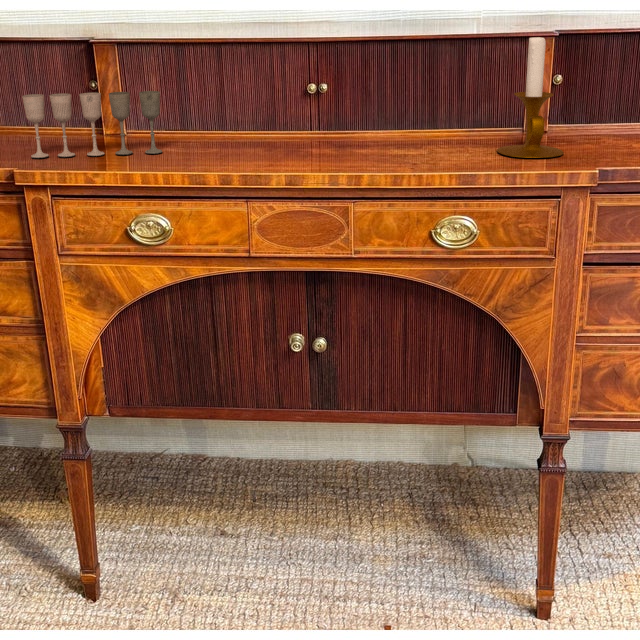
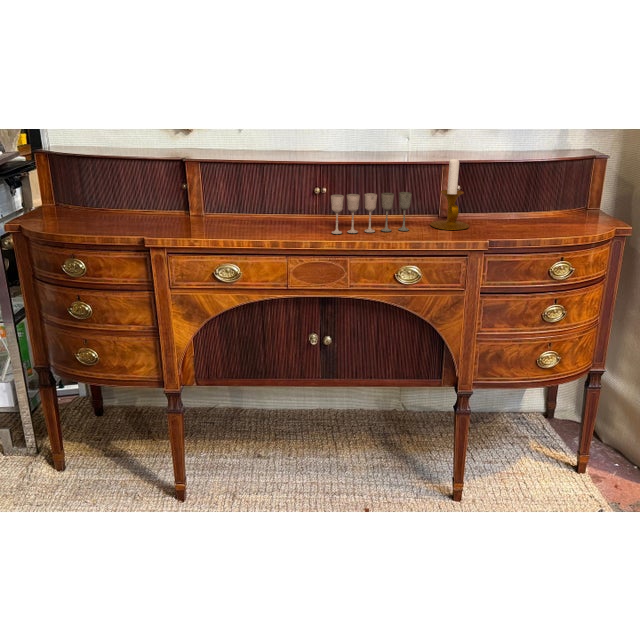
wine glass: present [22,91,162,158] -> present [331,192,412,234]

